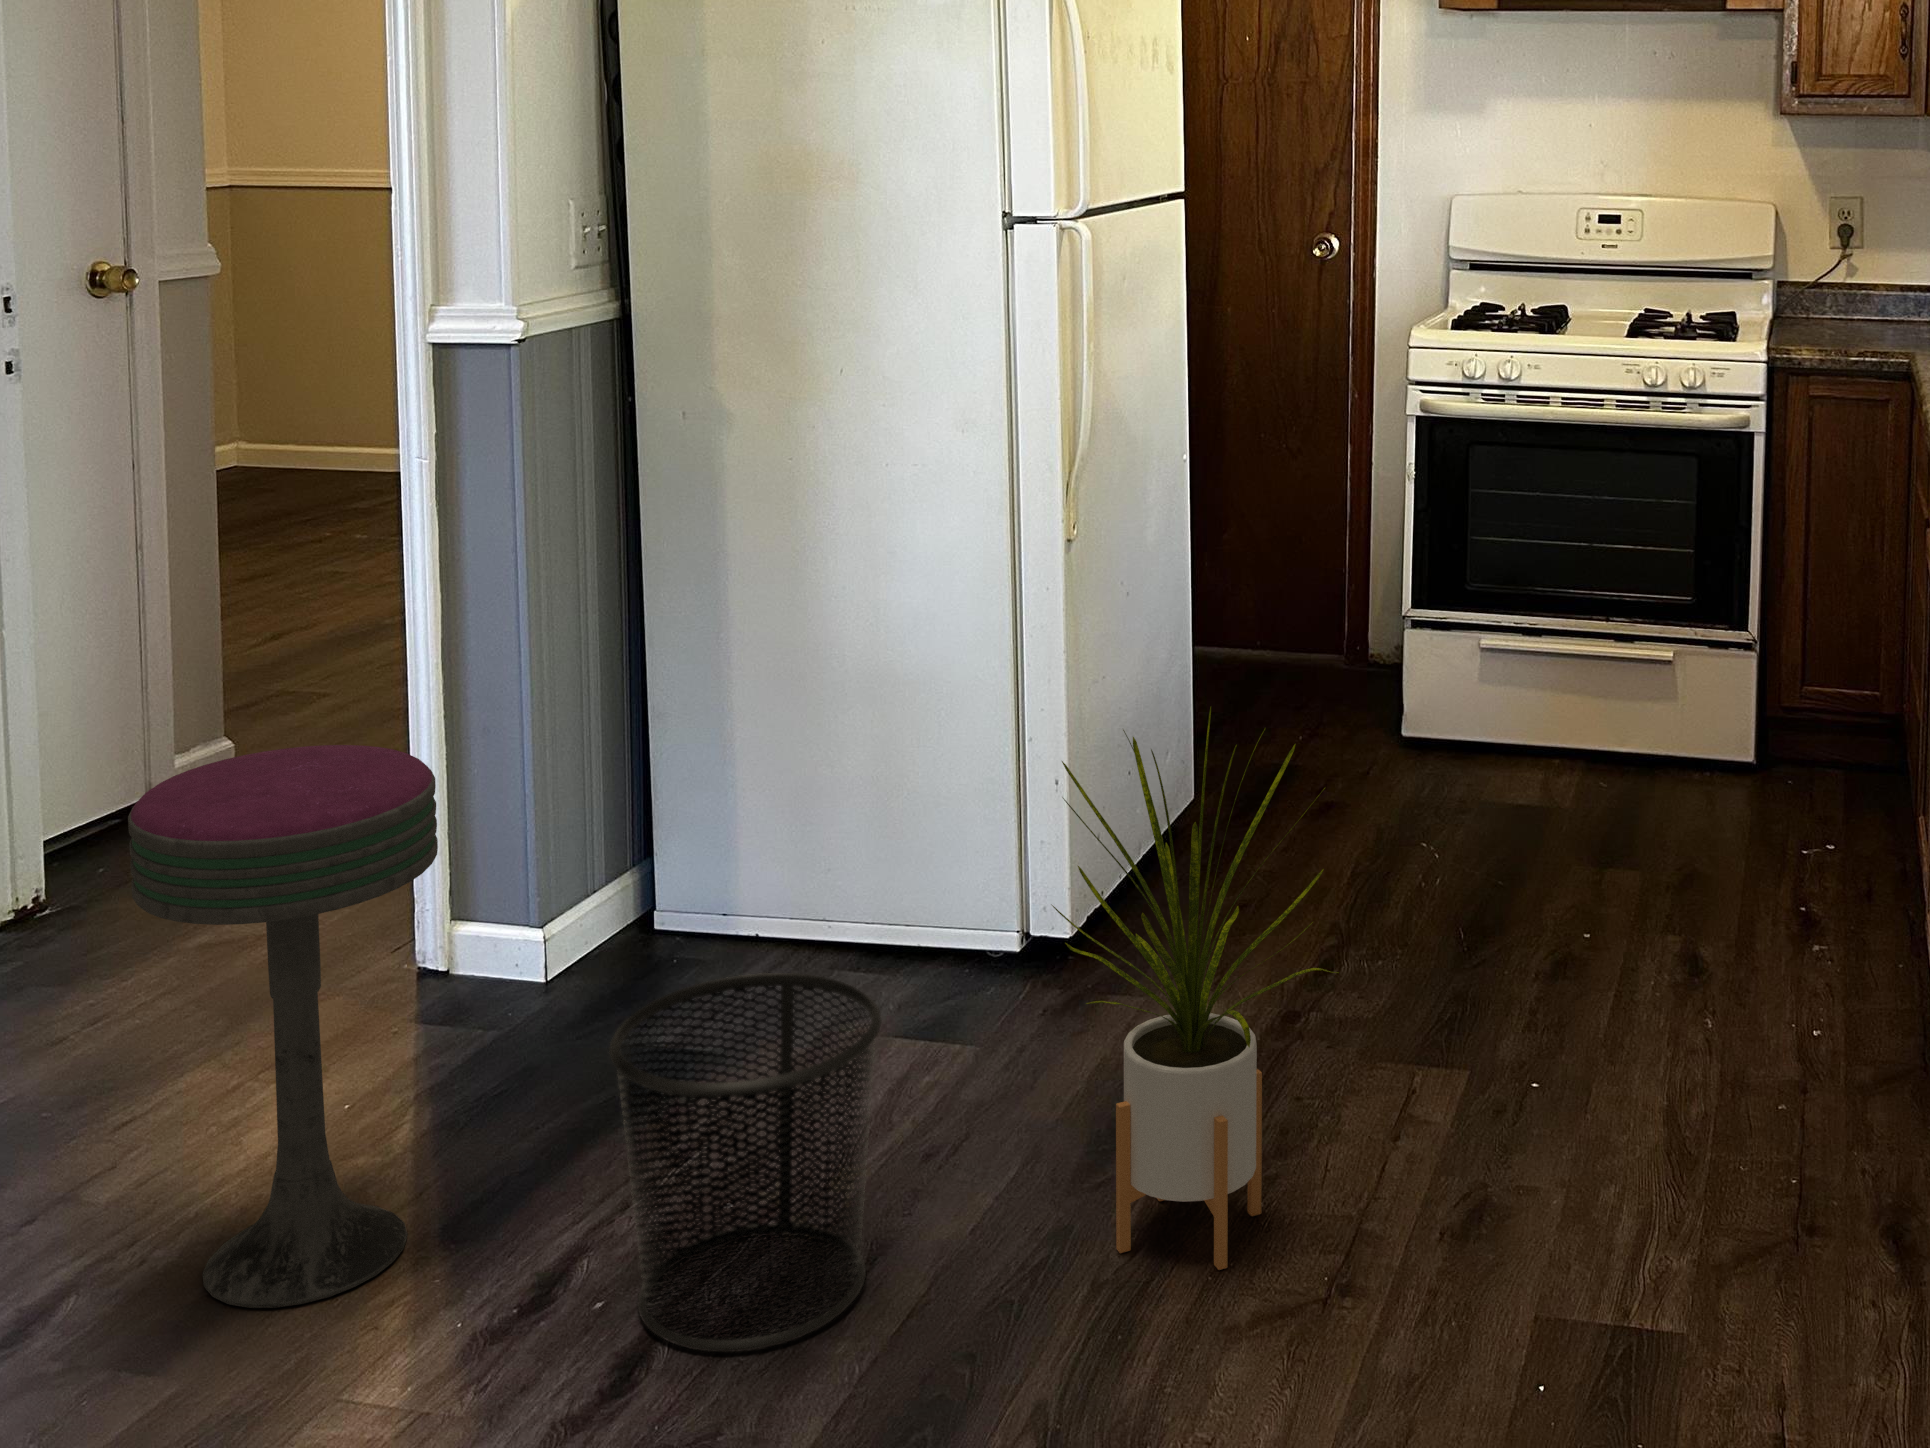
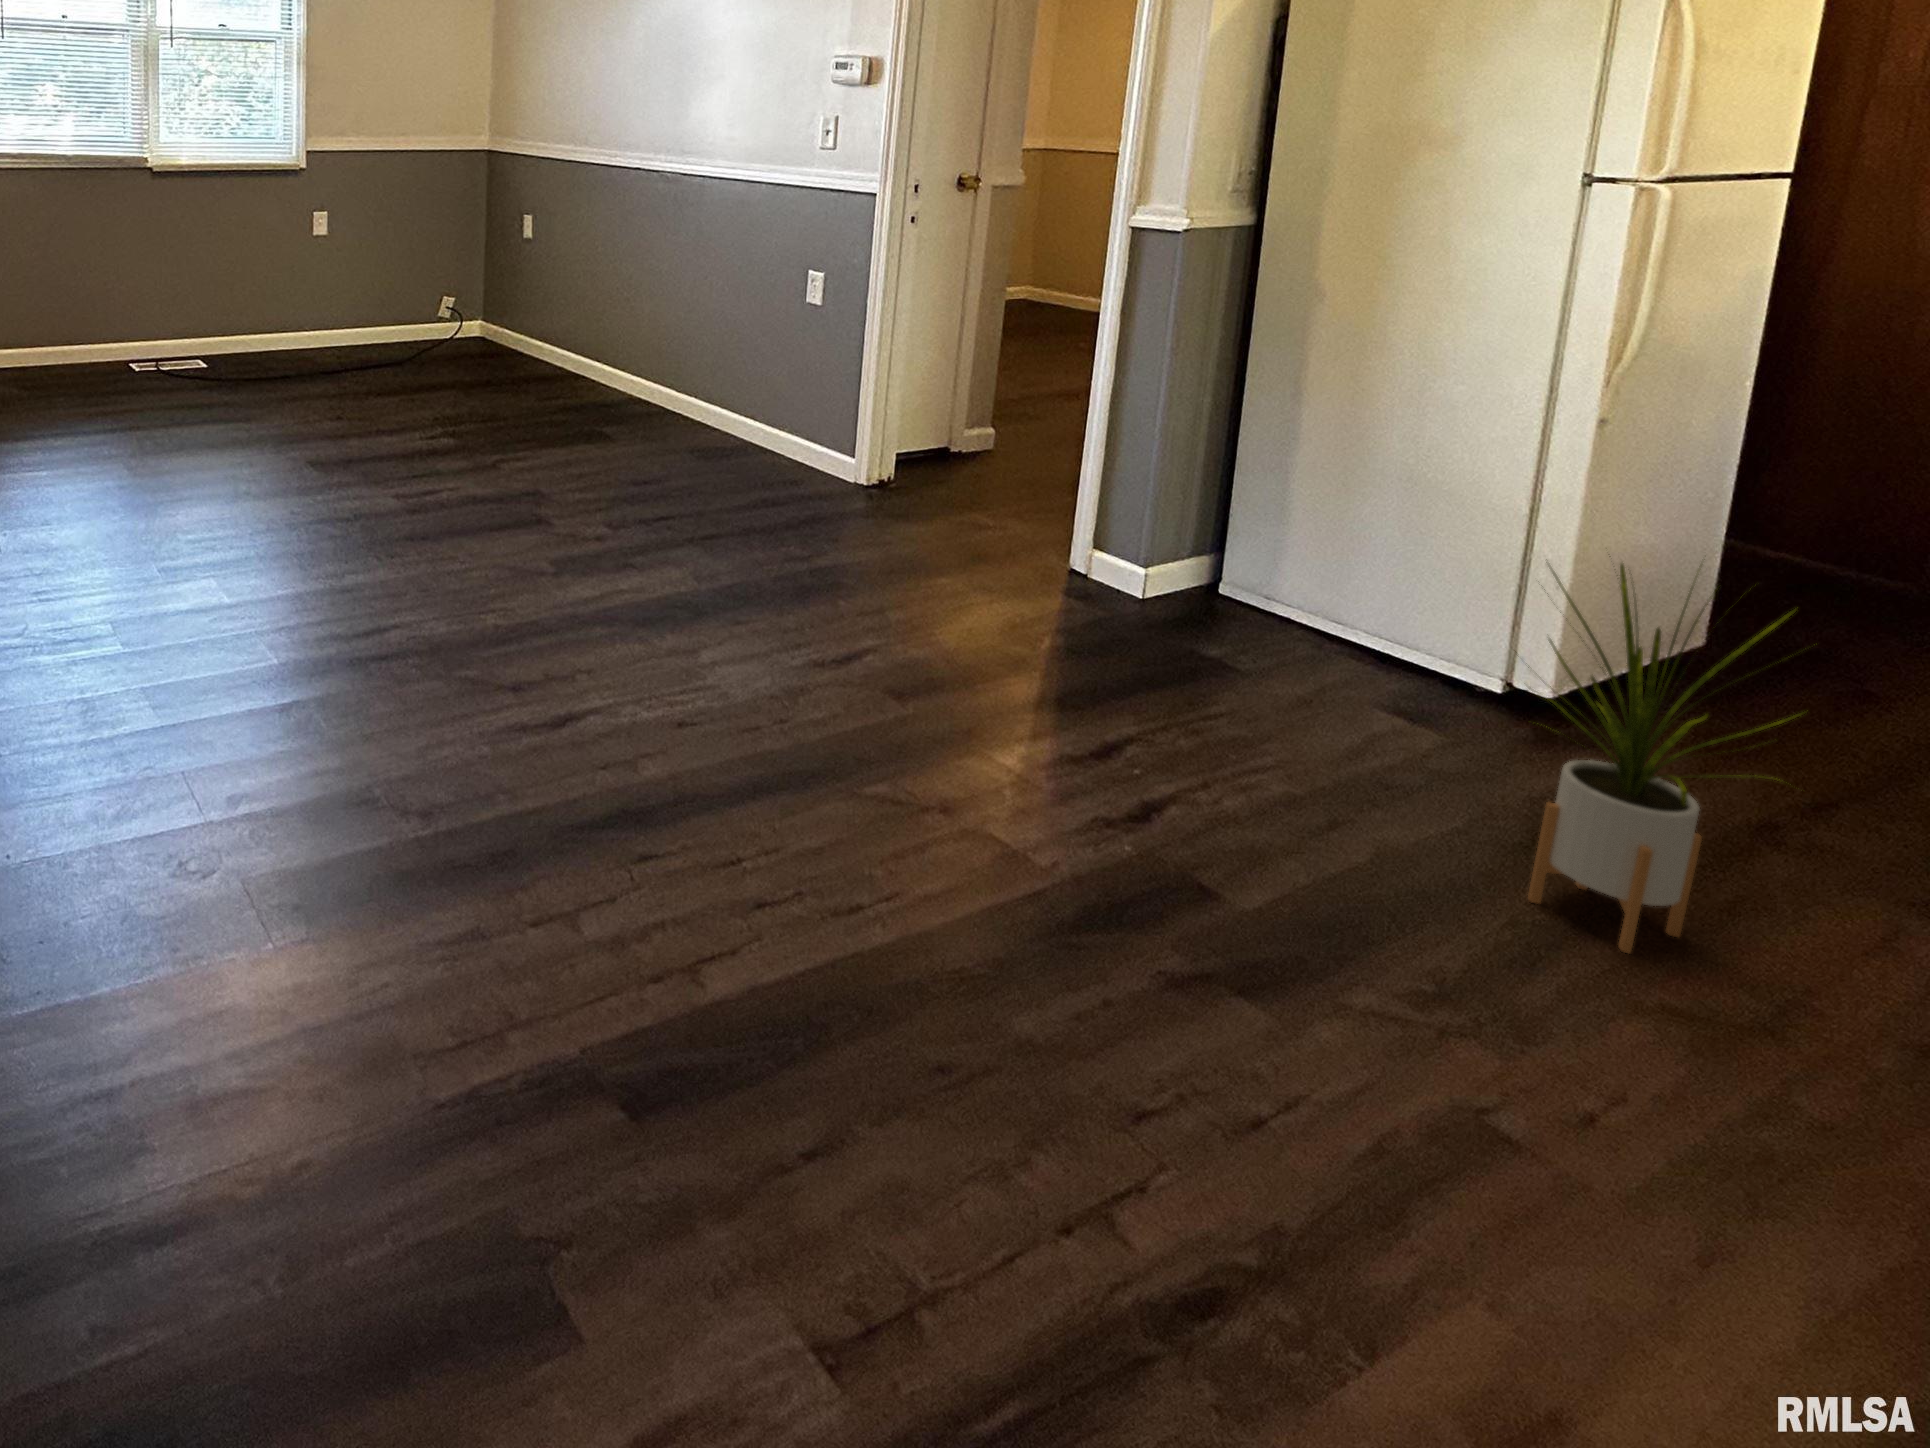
bar stool: present [128,745,438,1308] -> none [931,421,1090,698]
waste bin: present [609,973,882,1352] -> none [1160,613,1357,836]

